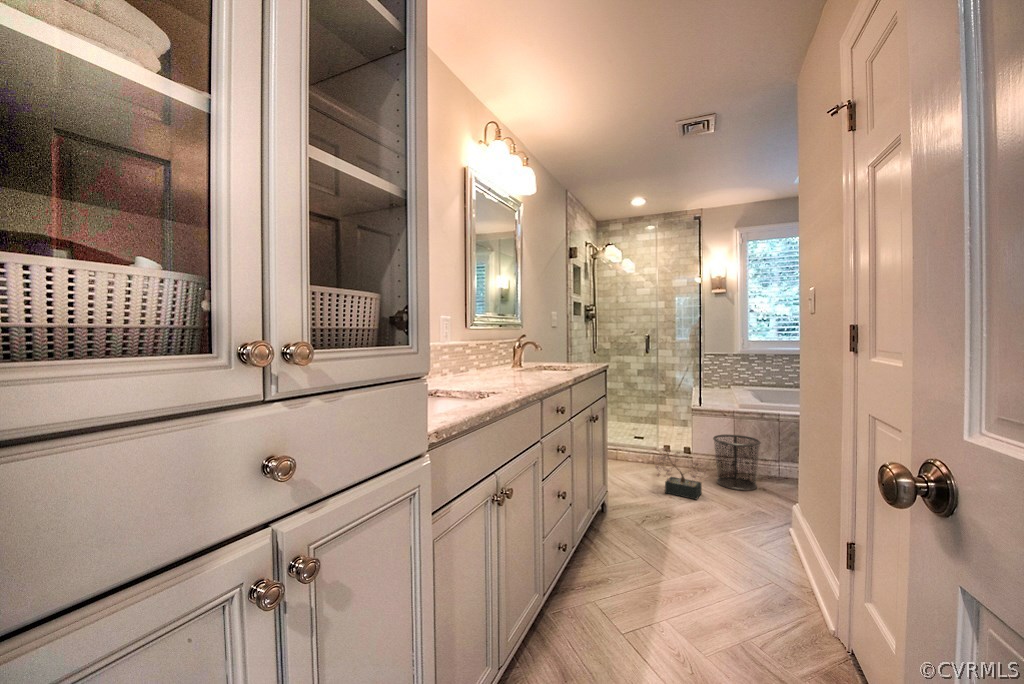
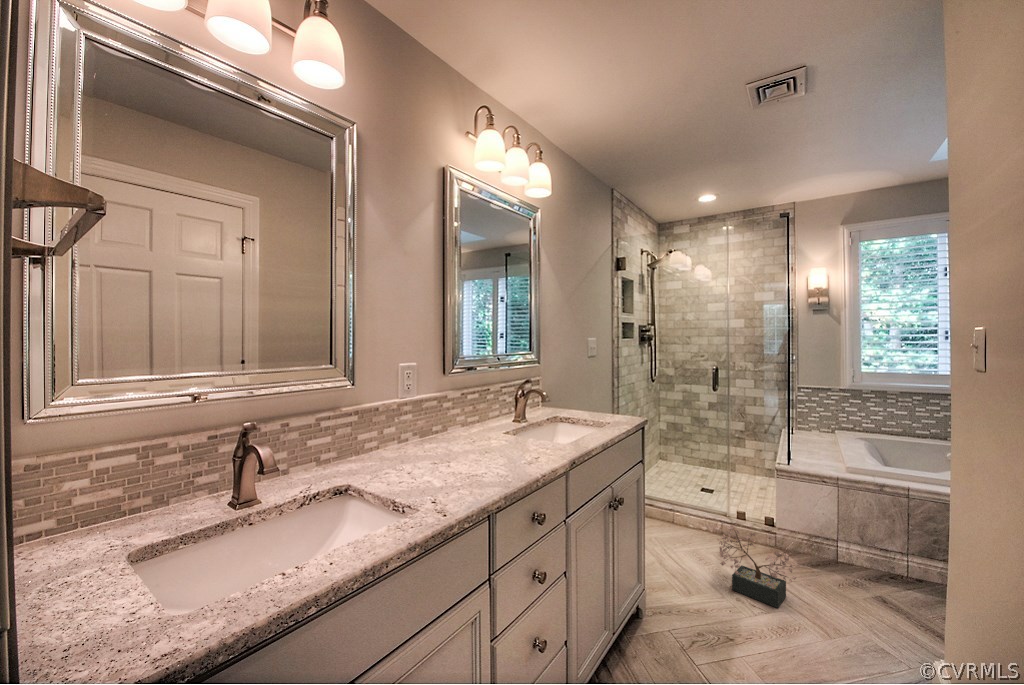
waste bin: present [713,434,761,491] -> none [805,510,880,598]

